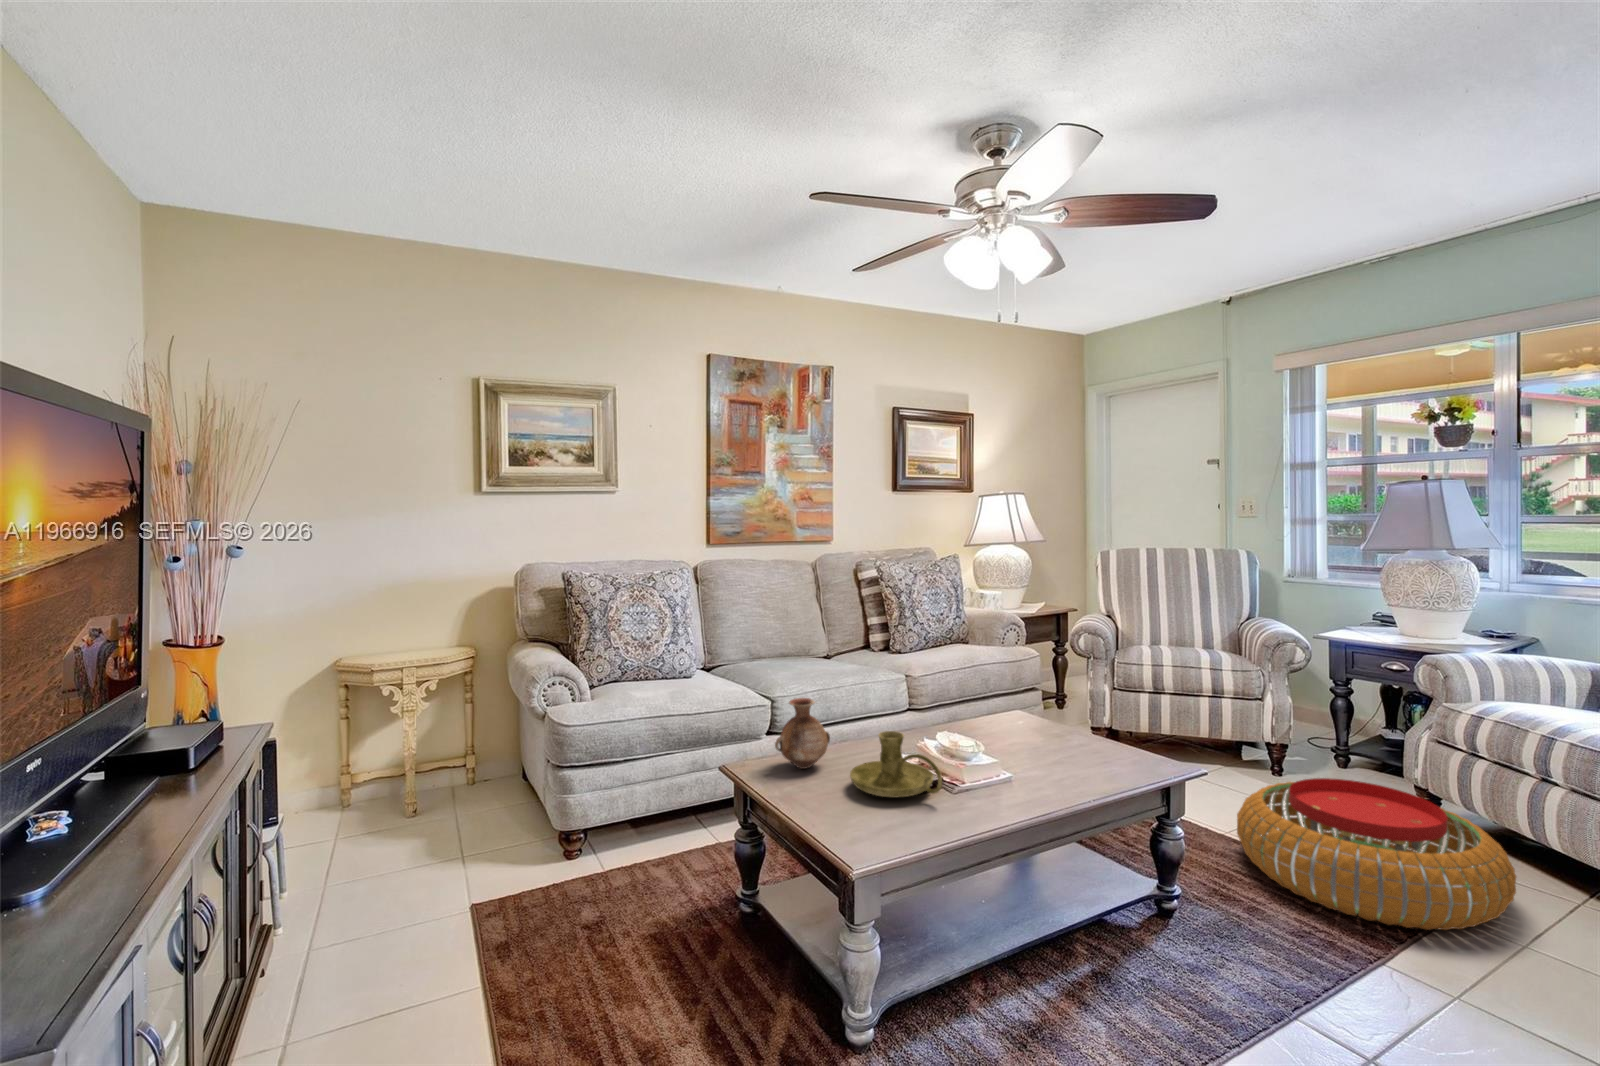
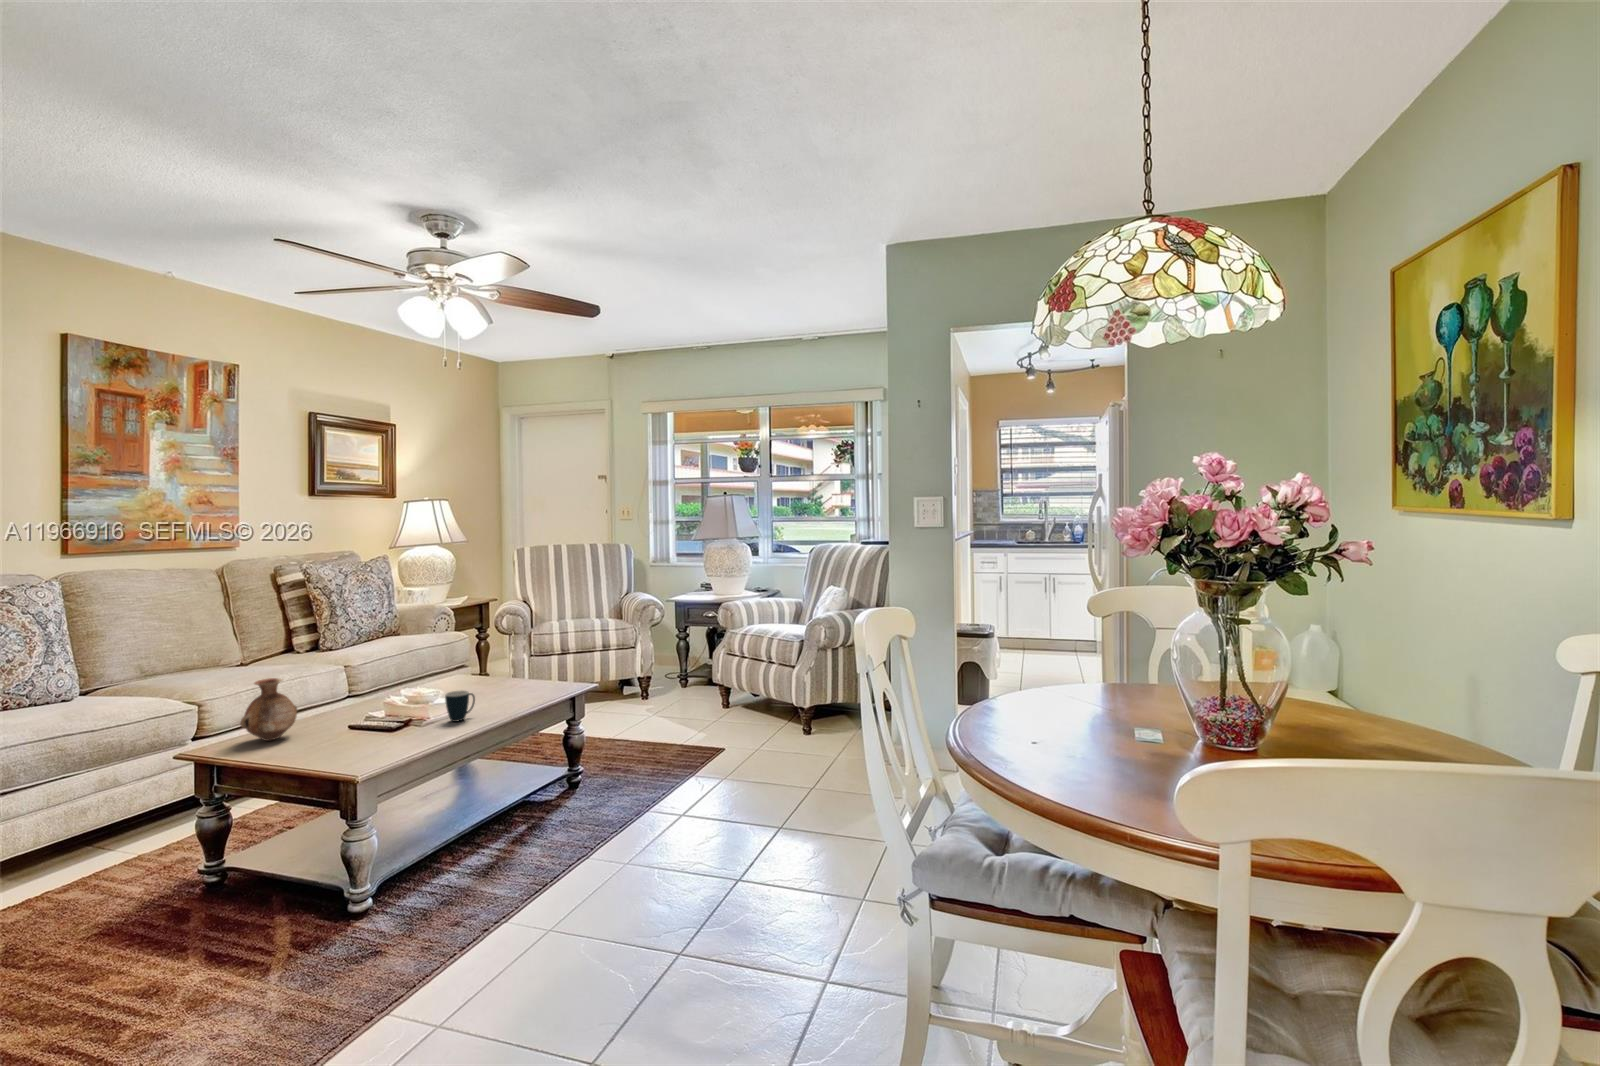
candle holder: present [850,731,942,797] -> none [327,689,414,740]
mug: none [984,751,1023,795] -> present [445,690,475,722]
pouf: present [1237,778,1516,930] -> none [618,684,756,759]

